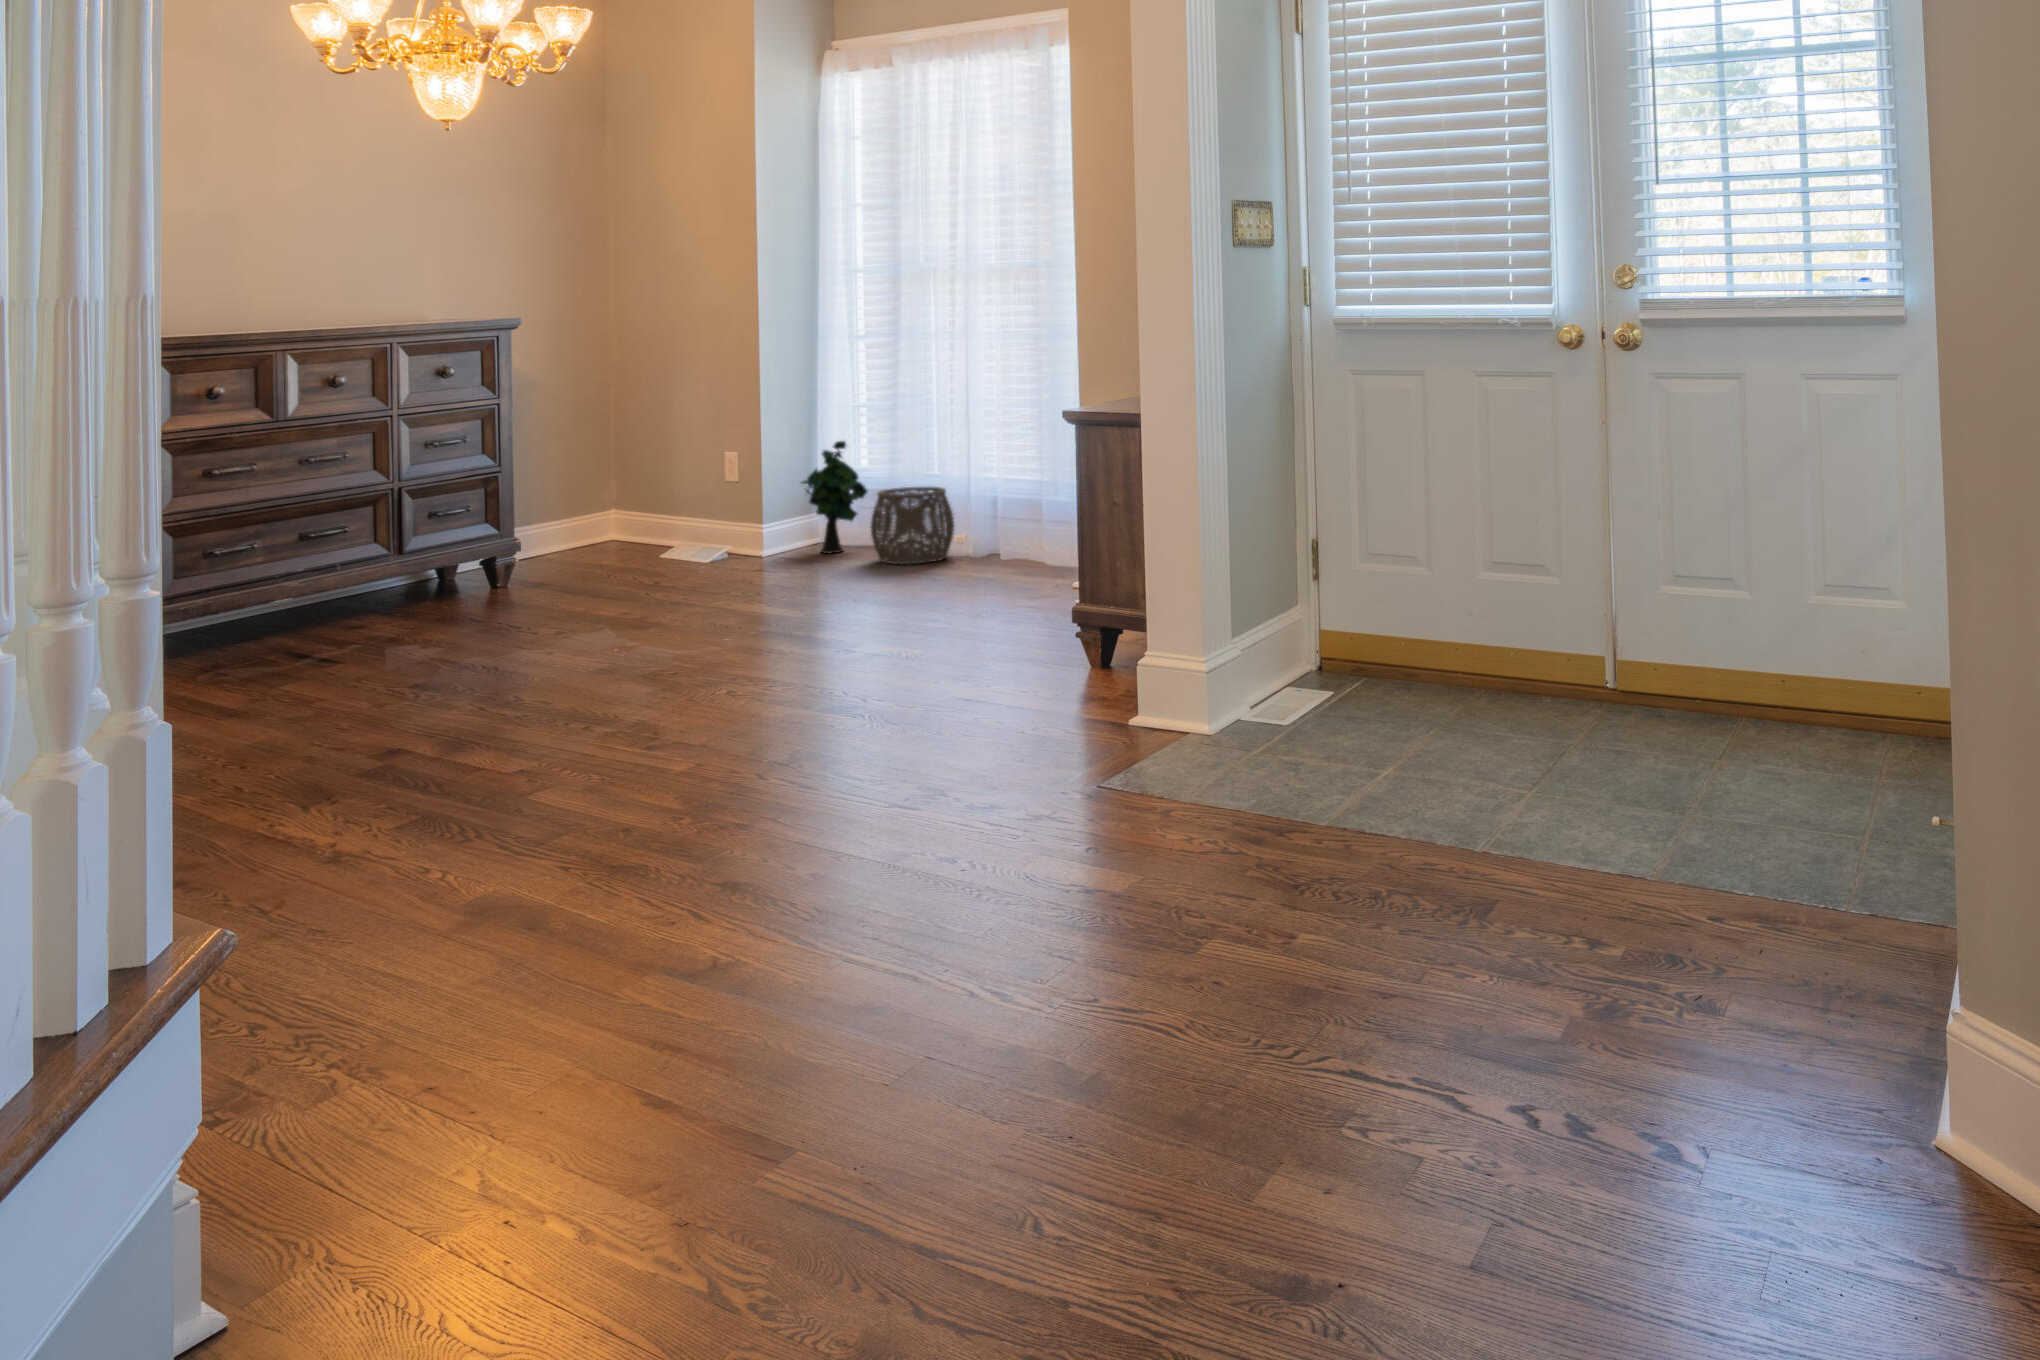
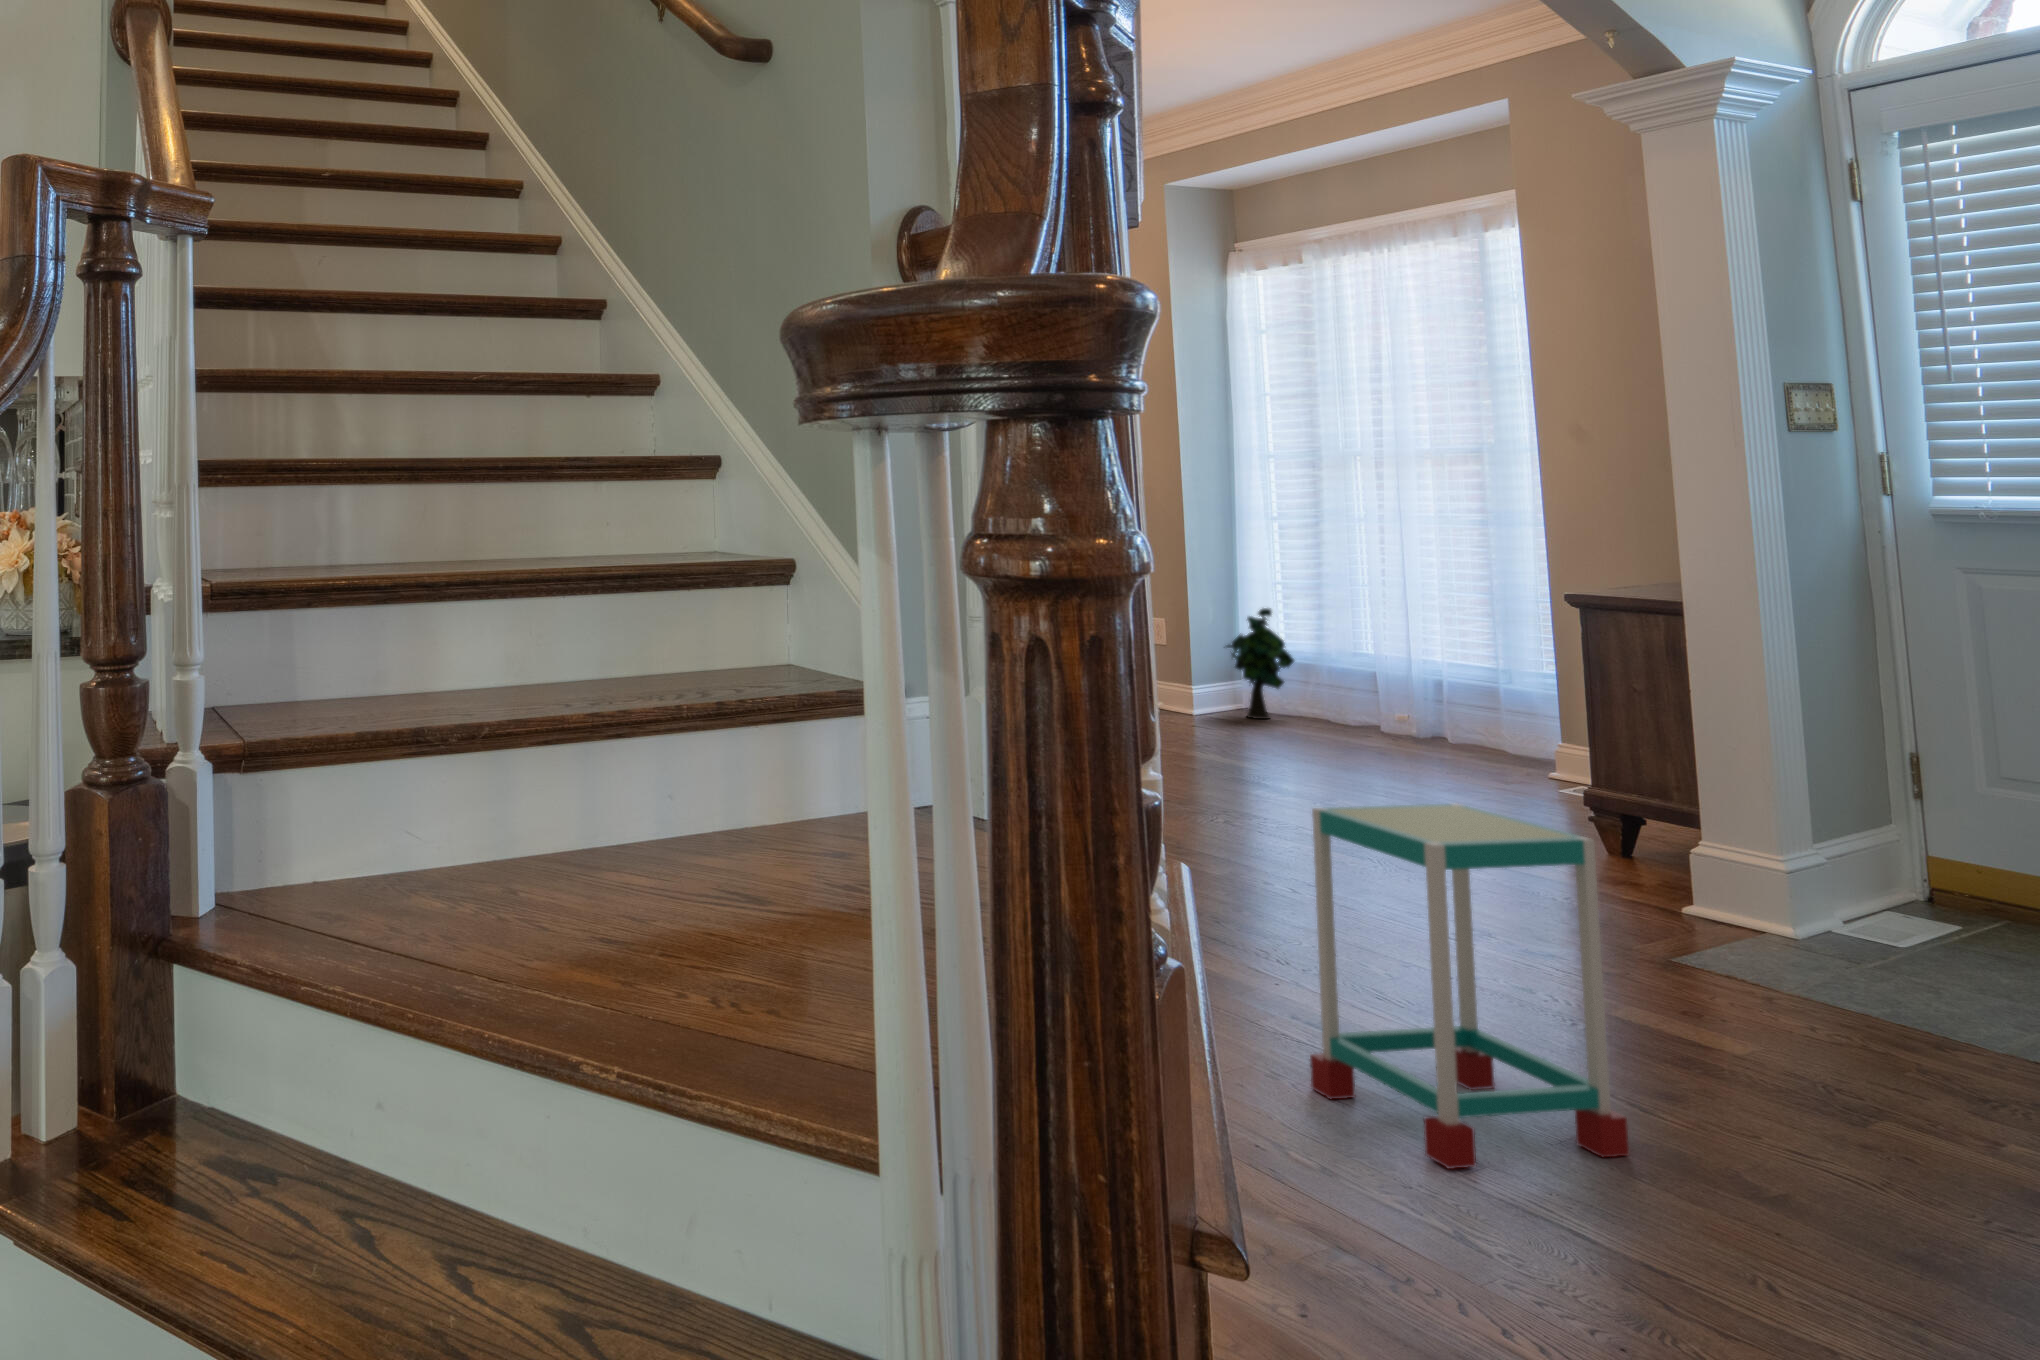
woven basket: present [870,487,954,565] -> none [1304,660,1399,739]
side table: none [621,703,990,1253] -> present [1310,804,1629,1169]

